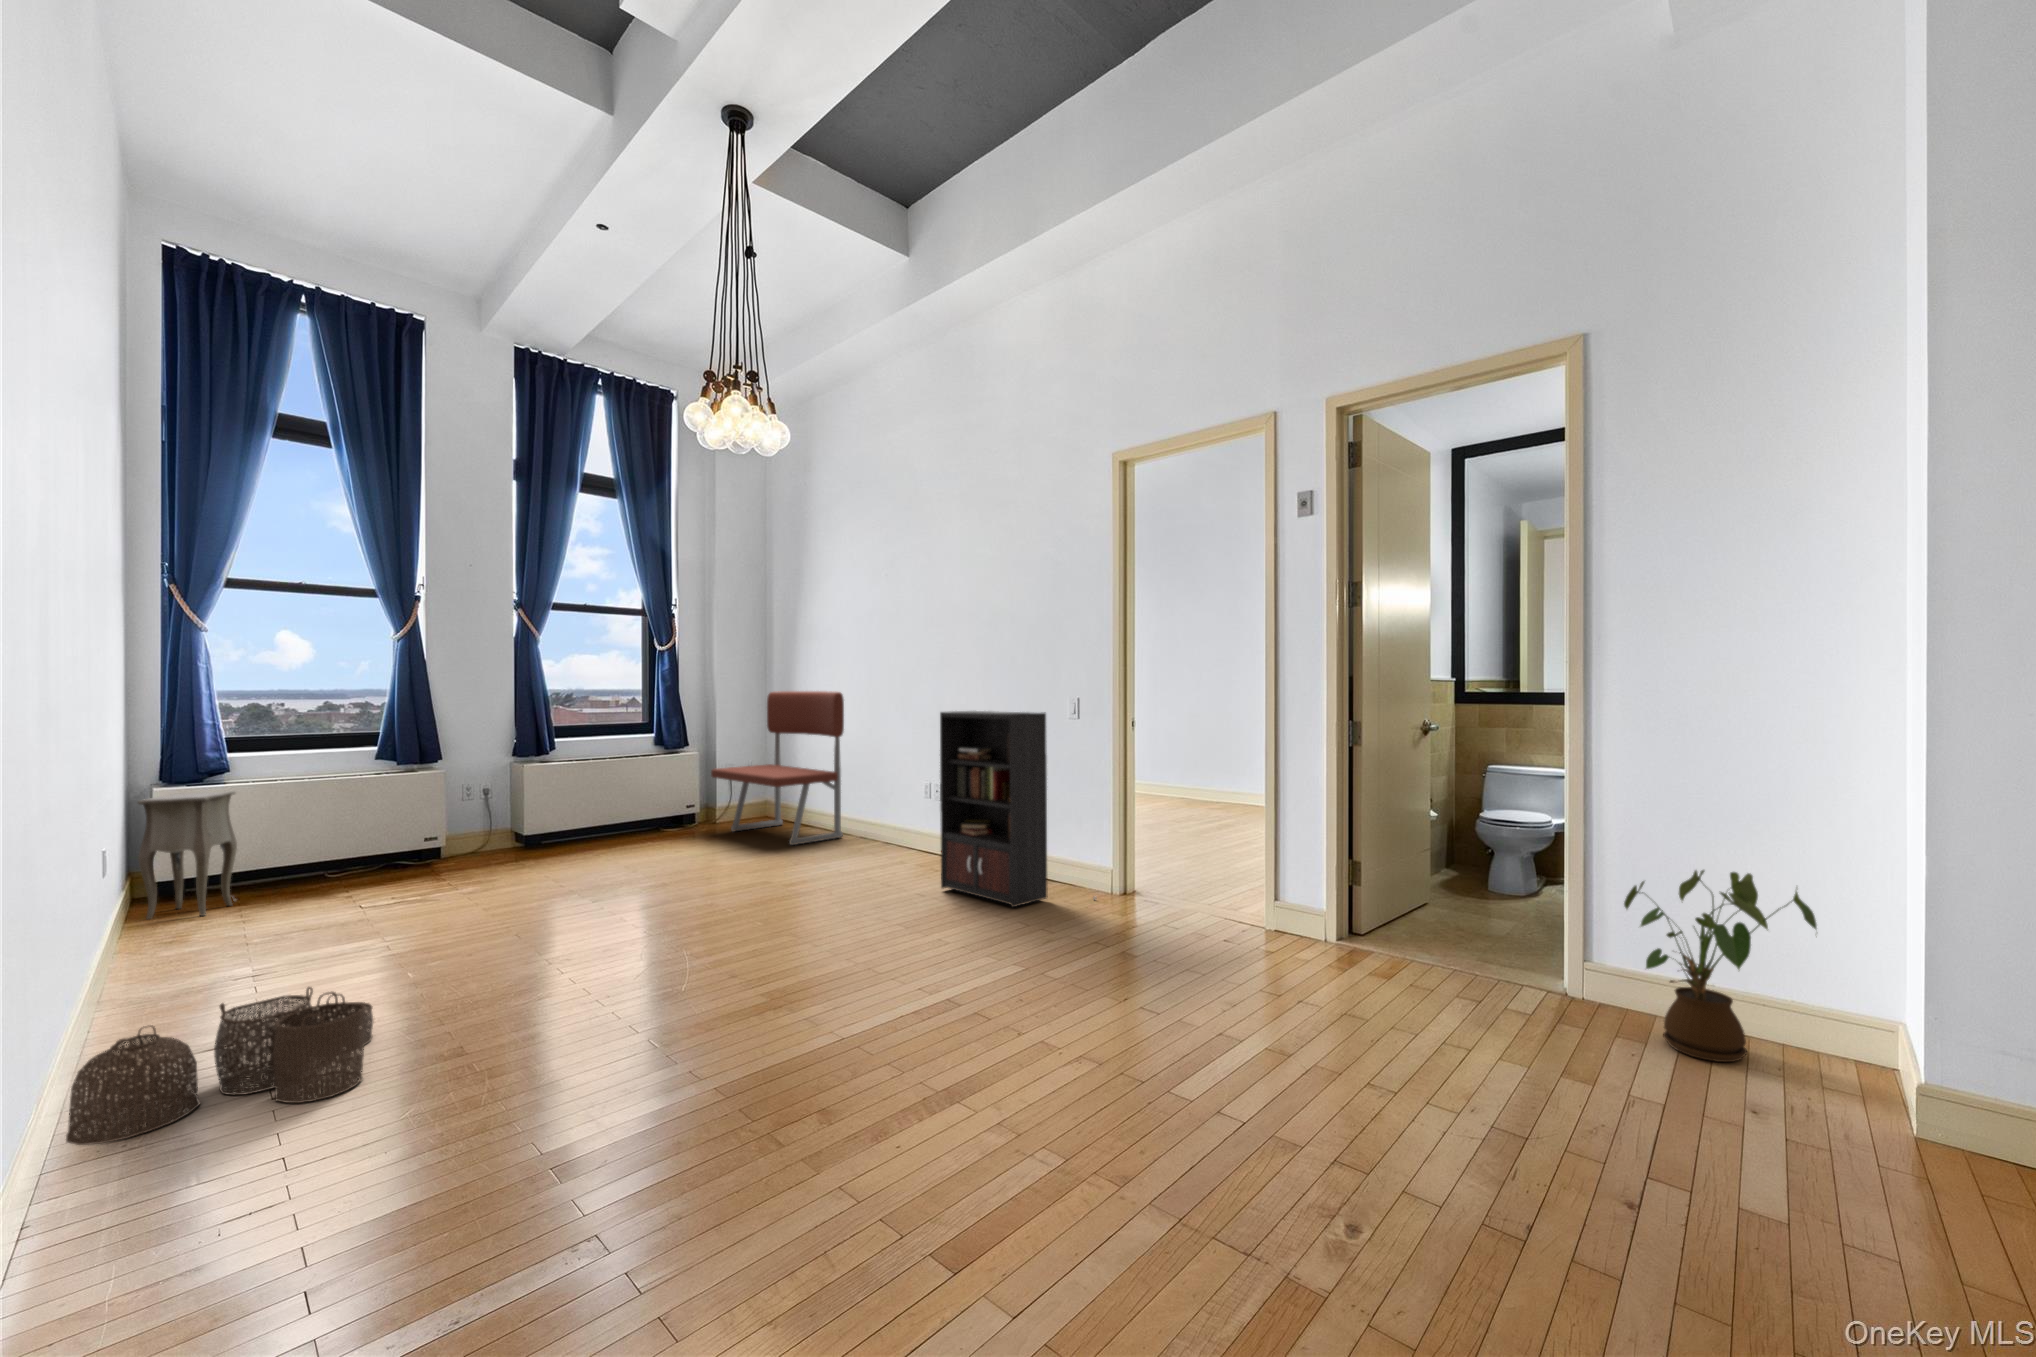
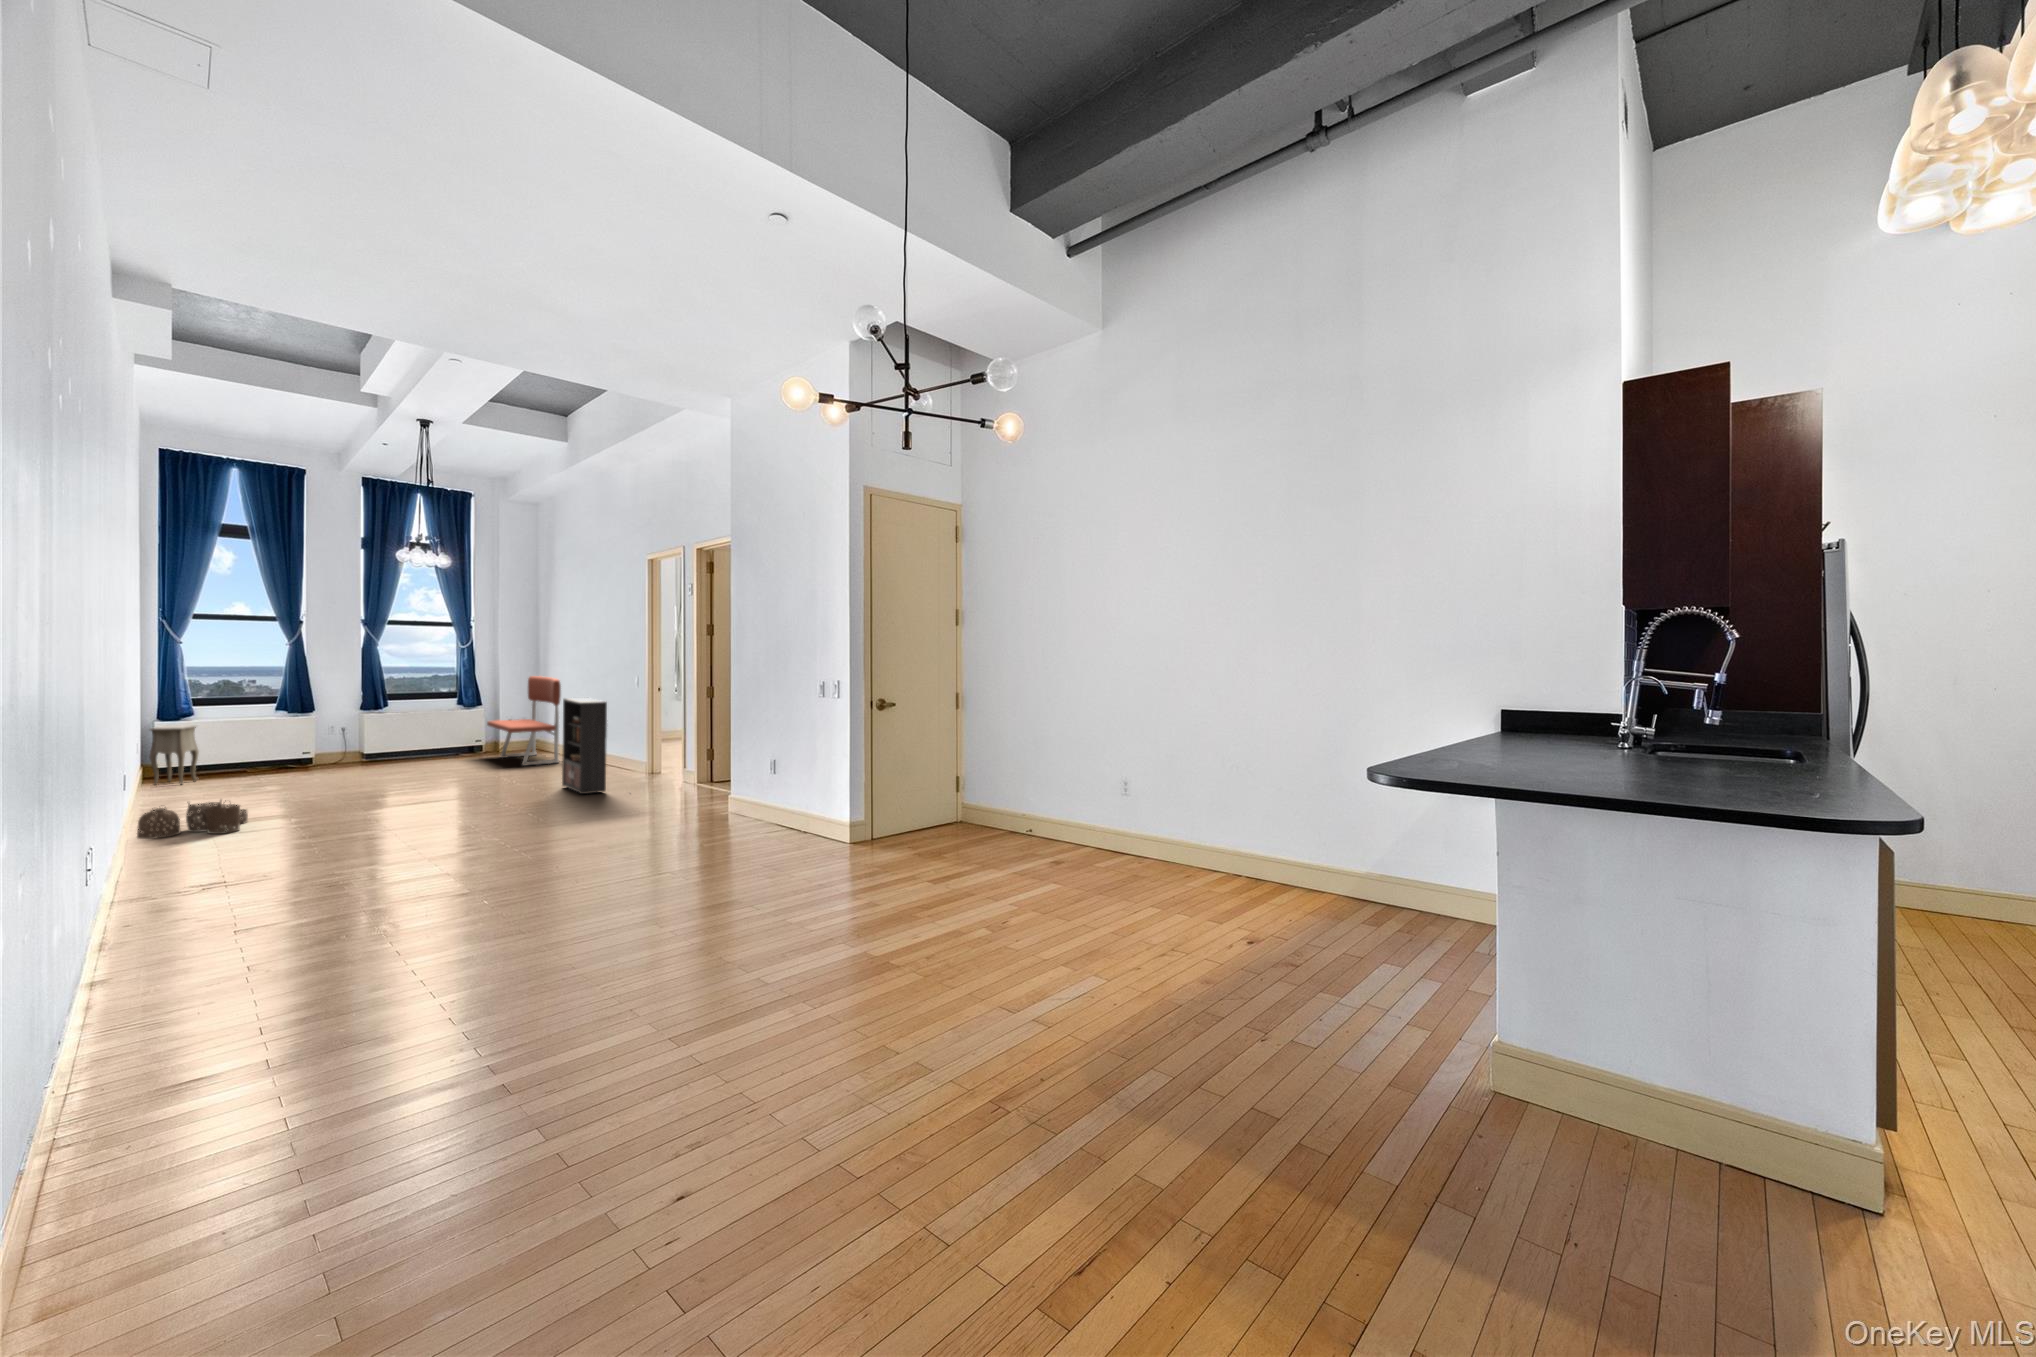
house plant: present [1624,870,1817,1062] -> none [709,776,765,842]

